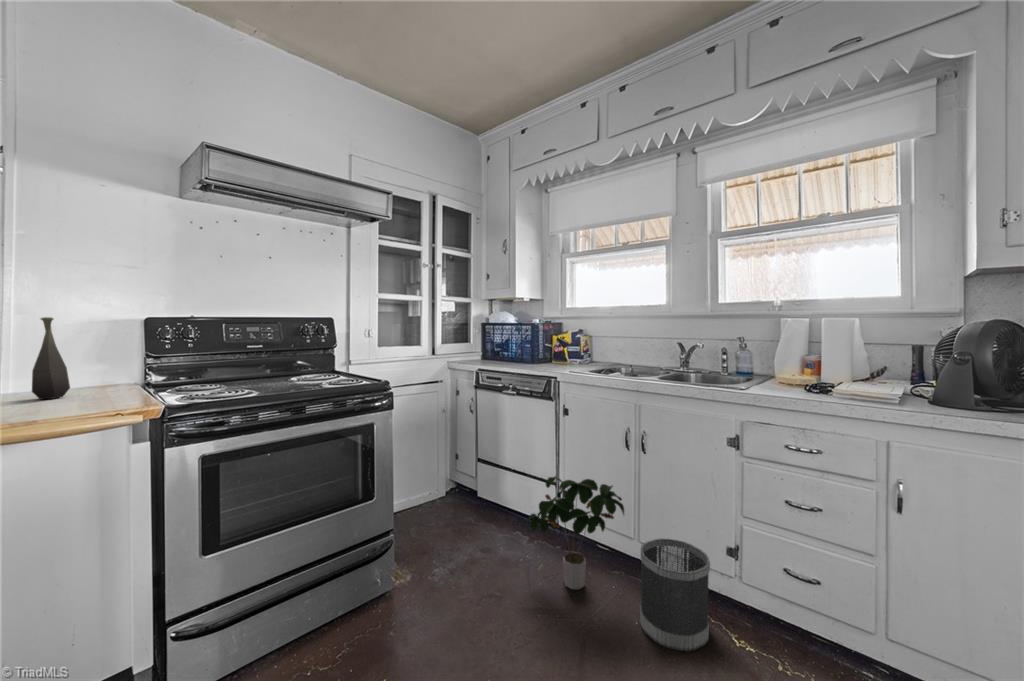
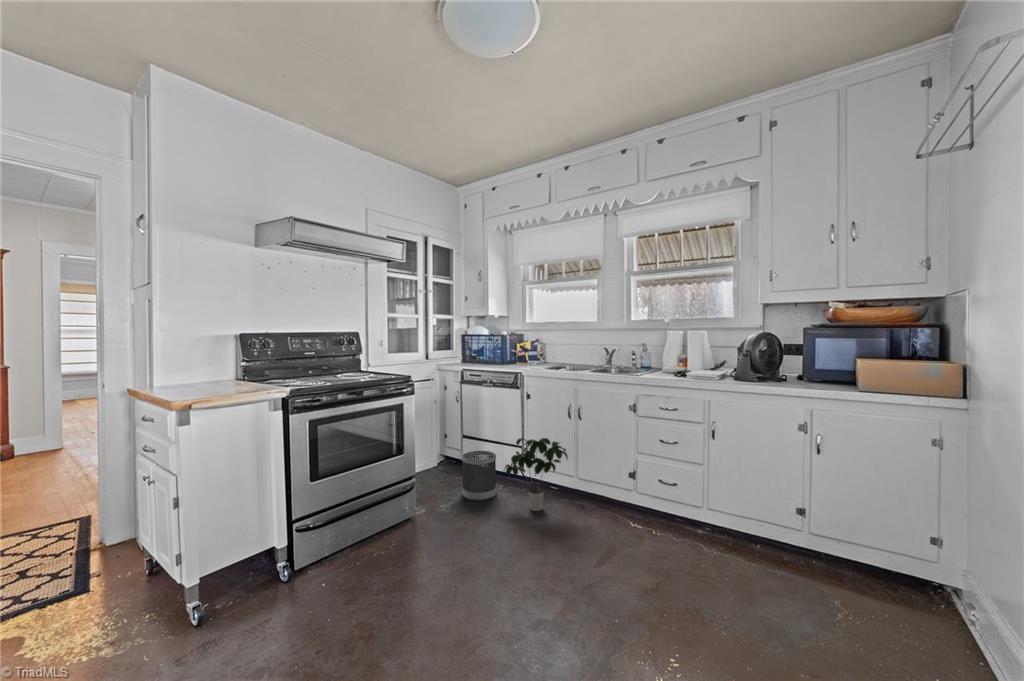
bottle: present [32,317,70,399] -> none [194,336,215,388]
wastebasket: present [640,538,710,651] -> present [462,451,497,501]

